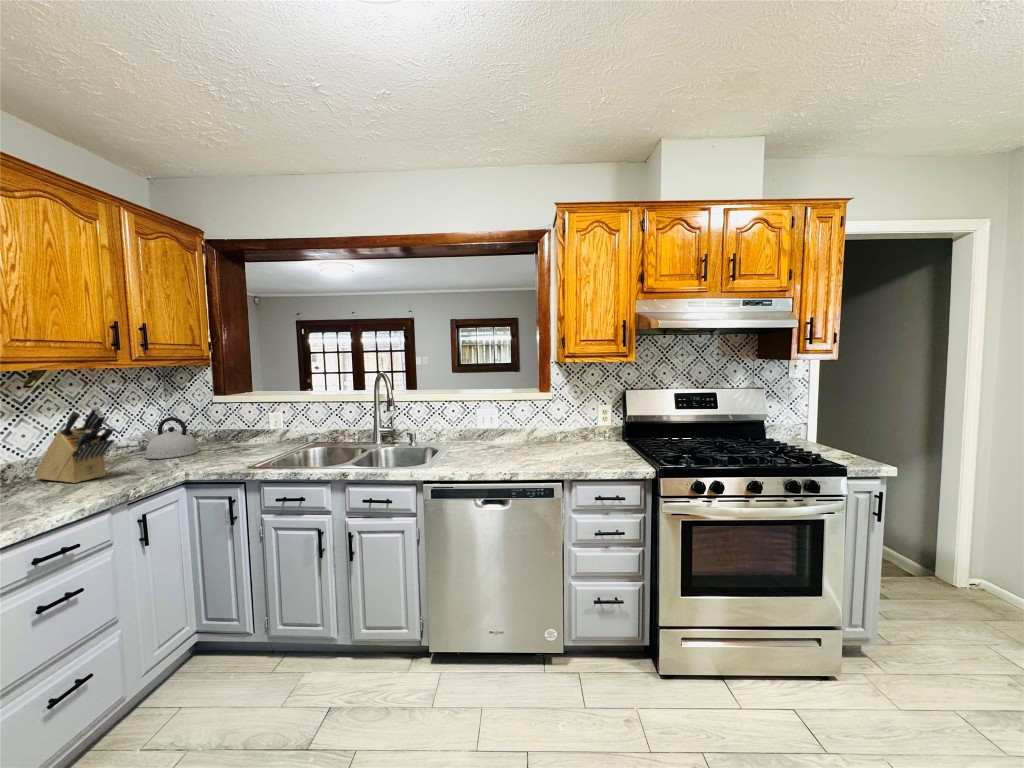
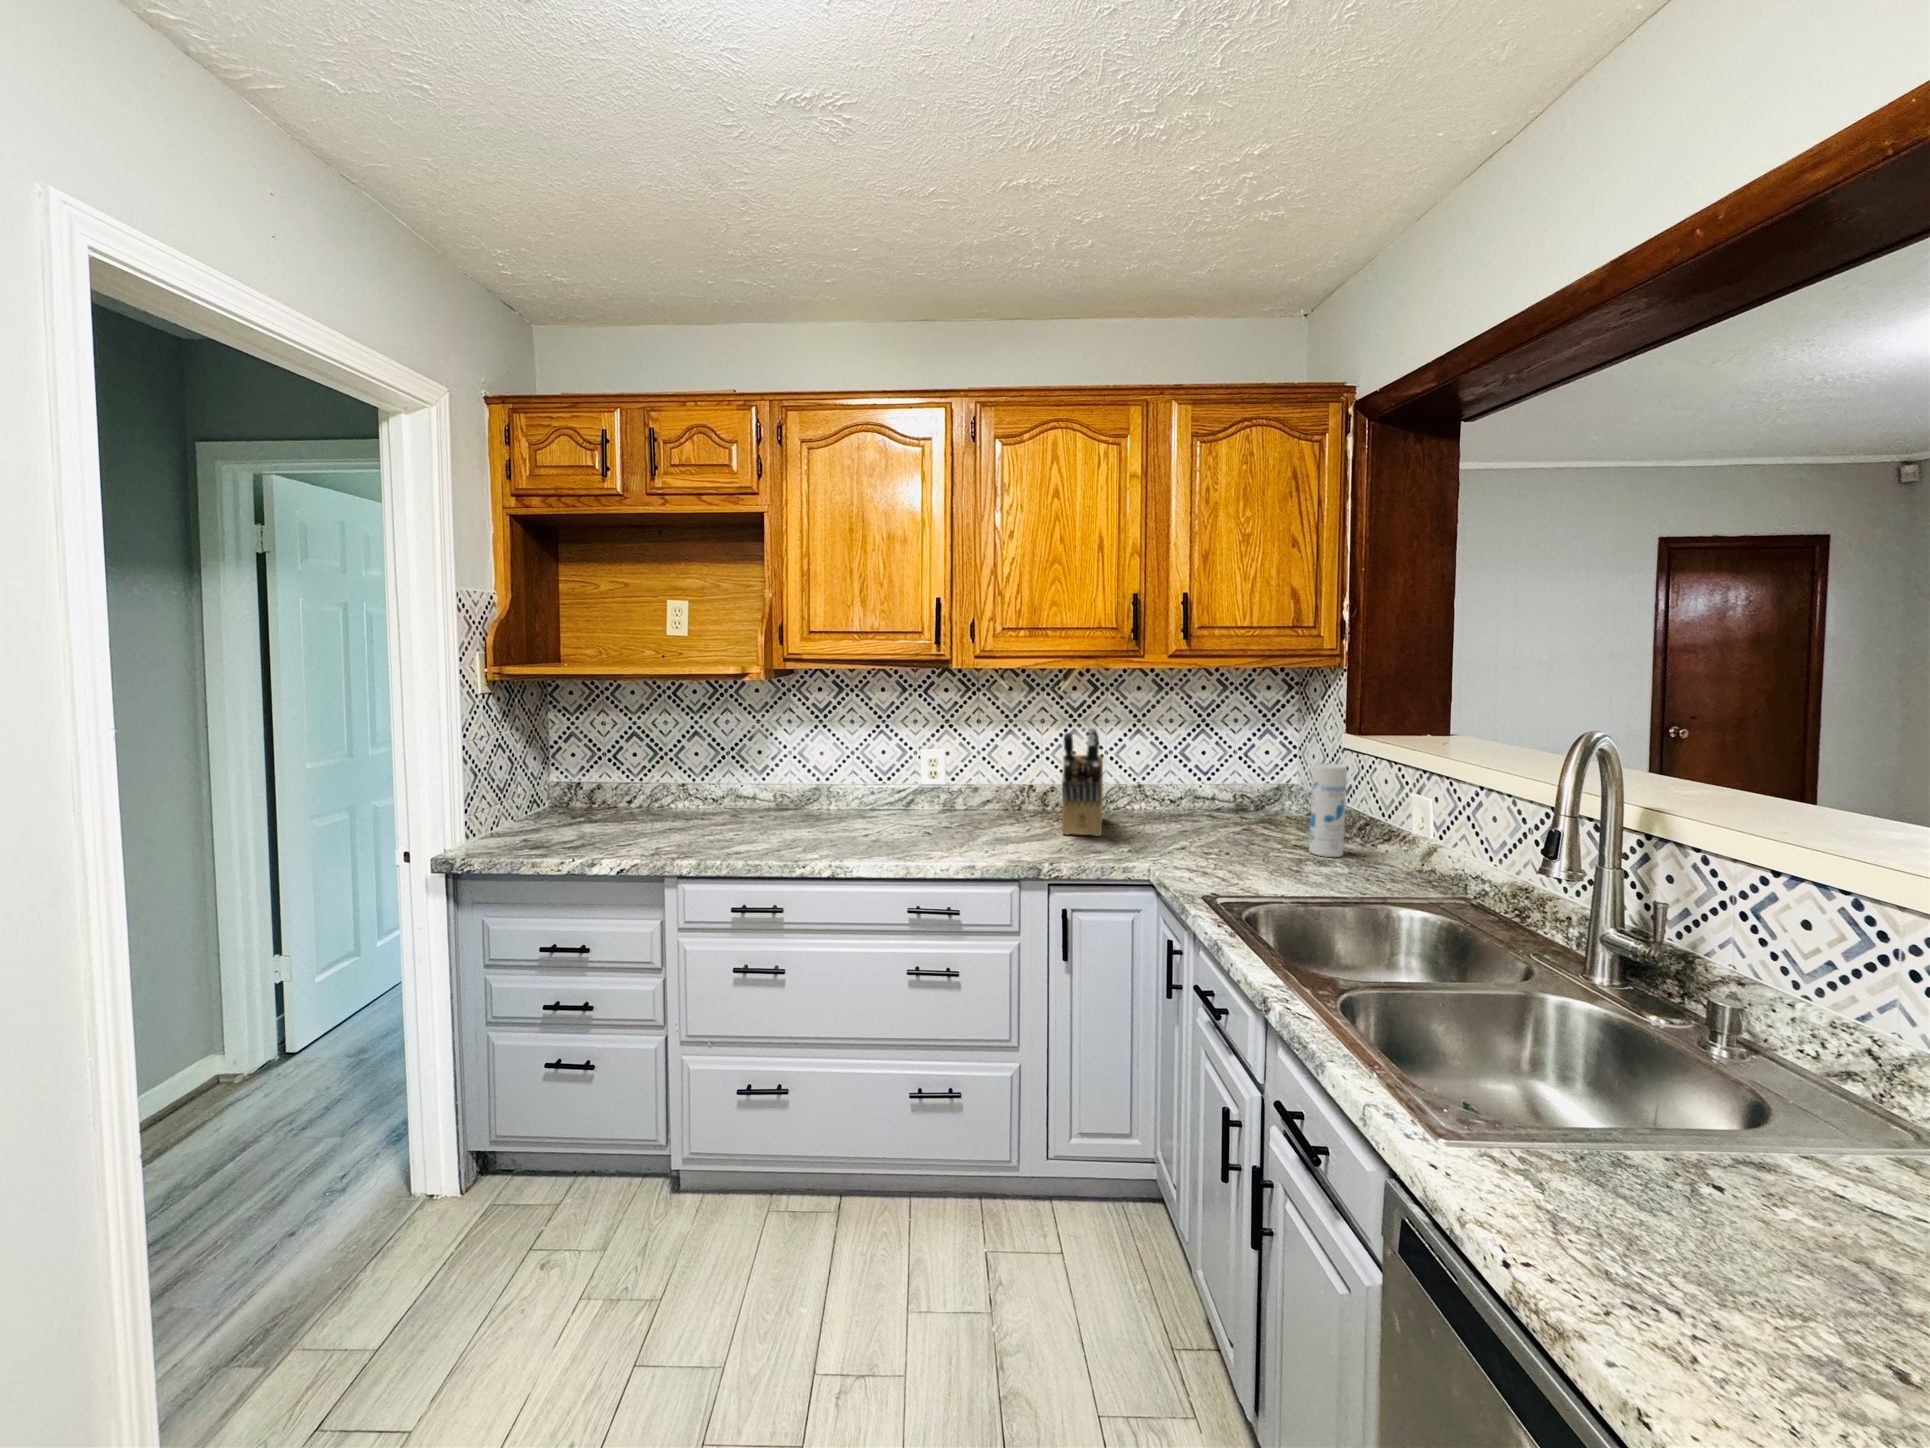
canister: none [223,407,243,451] -> present [1309,763,1347,857]
kettle: present [142,417,199,459] -> none [1203,763,1288,840]

